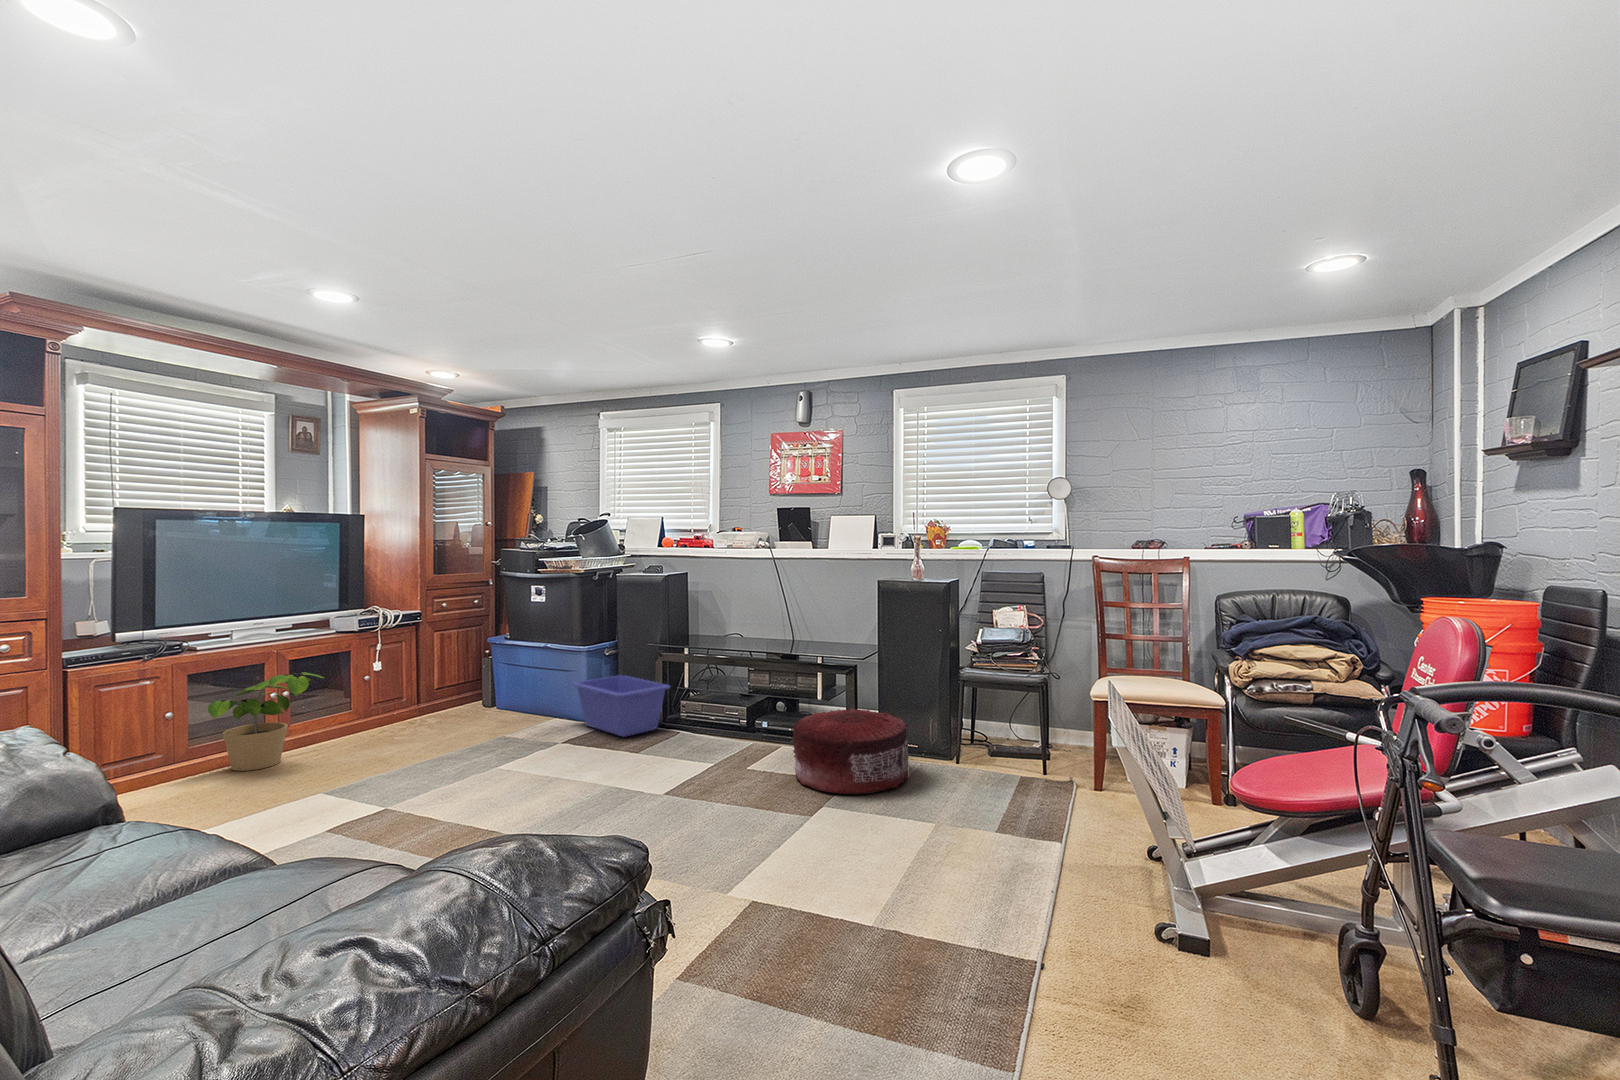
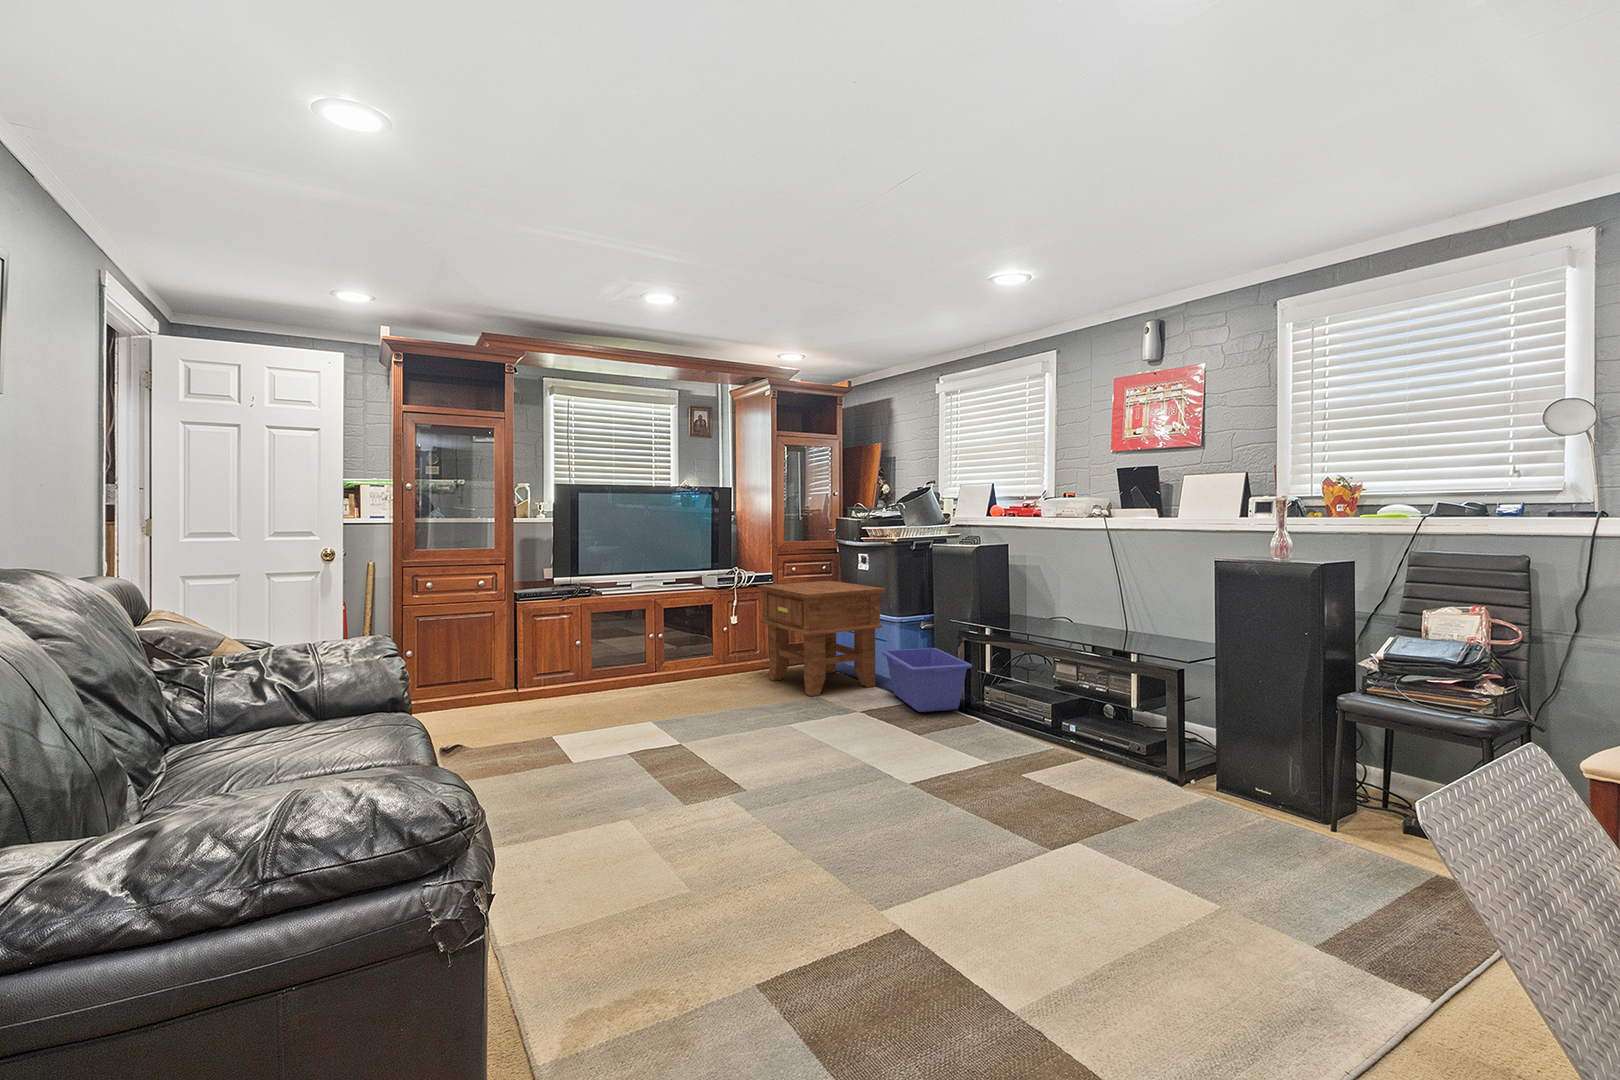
side table: none [417,616,570,739] -> present [758,581,886,696]
potted plant: present [208,672,324,771] -> none [599,619,674,693]
pouf: present [793,708,909,794] -> none [1066,719,1233,839]

